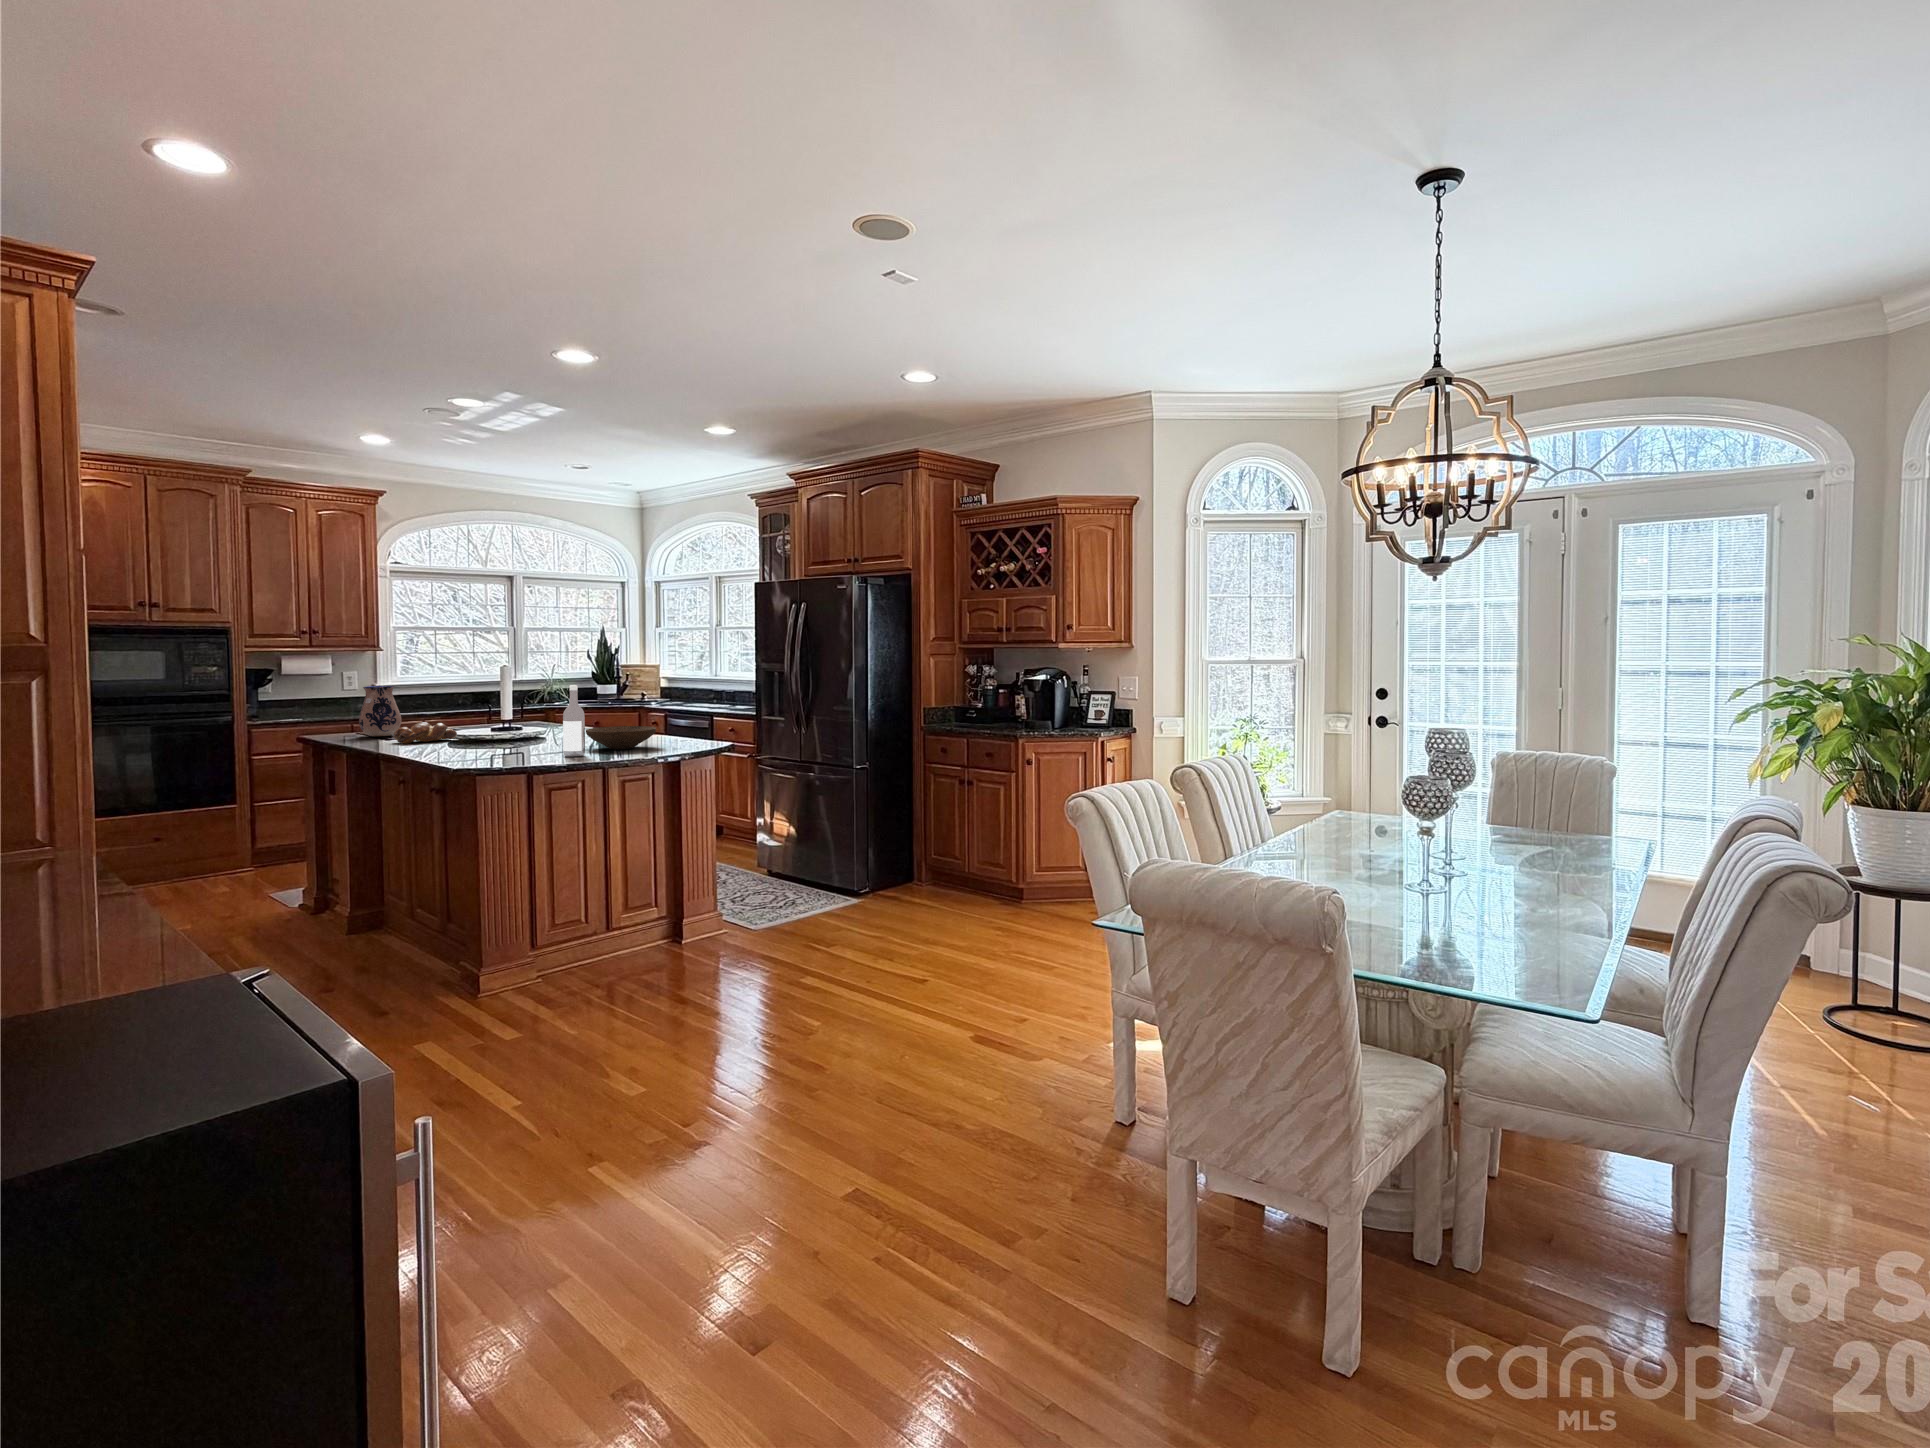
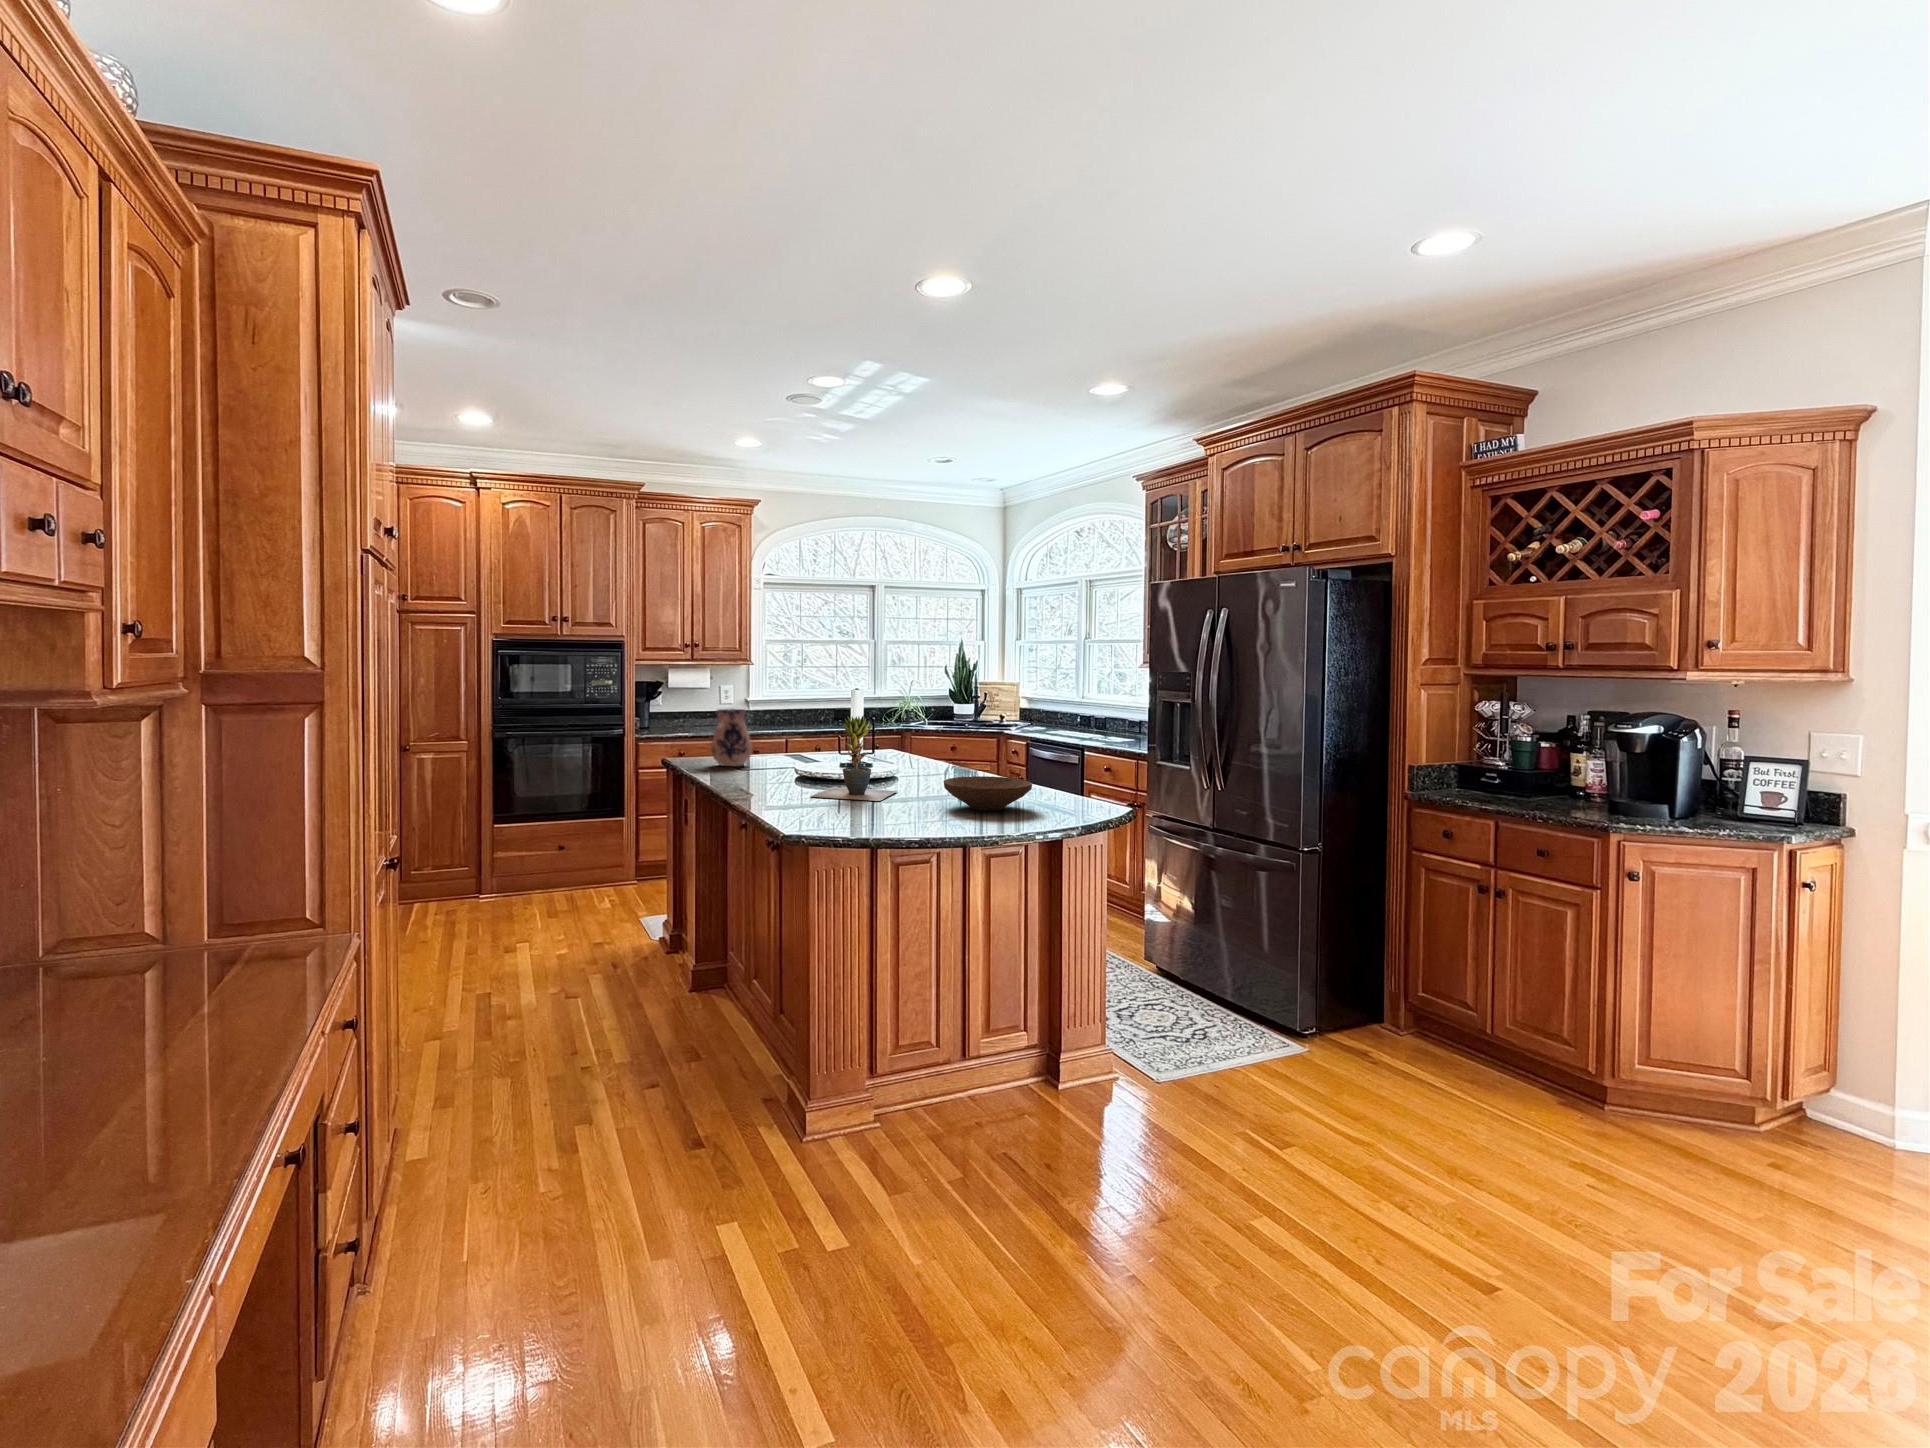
potted plant: none [468,683,547,750] -> present [811,716,897,801]
wine bottle: present [563,685,585,757] -> none [916,723,943,821]
bread loaf: present [393,722,457,744] -> none [739,755,803,780]

